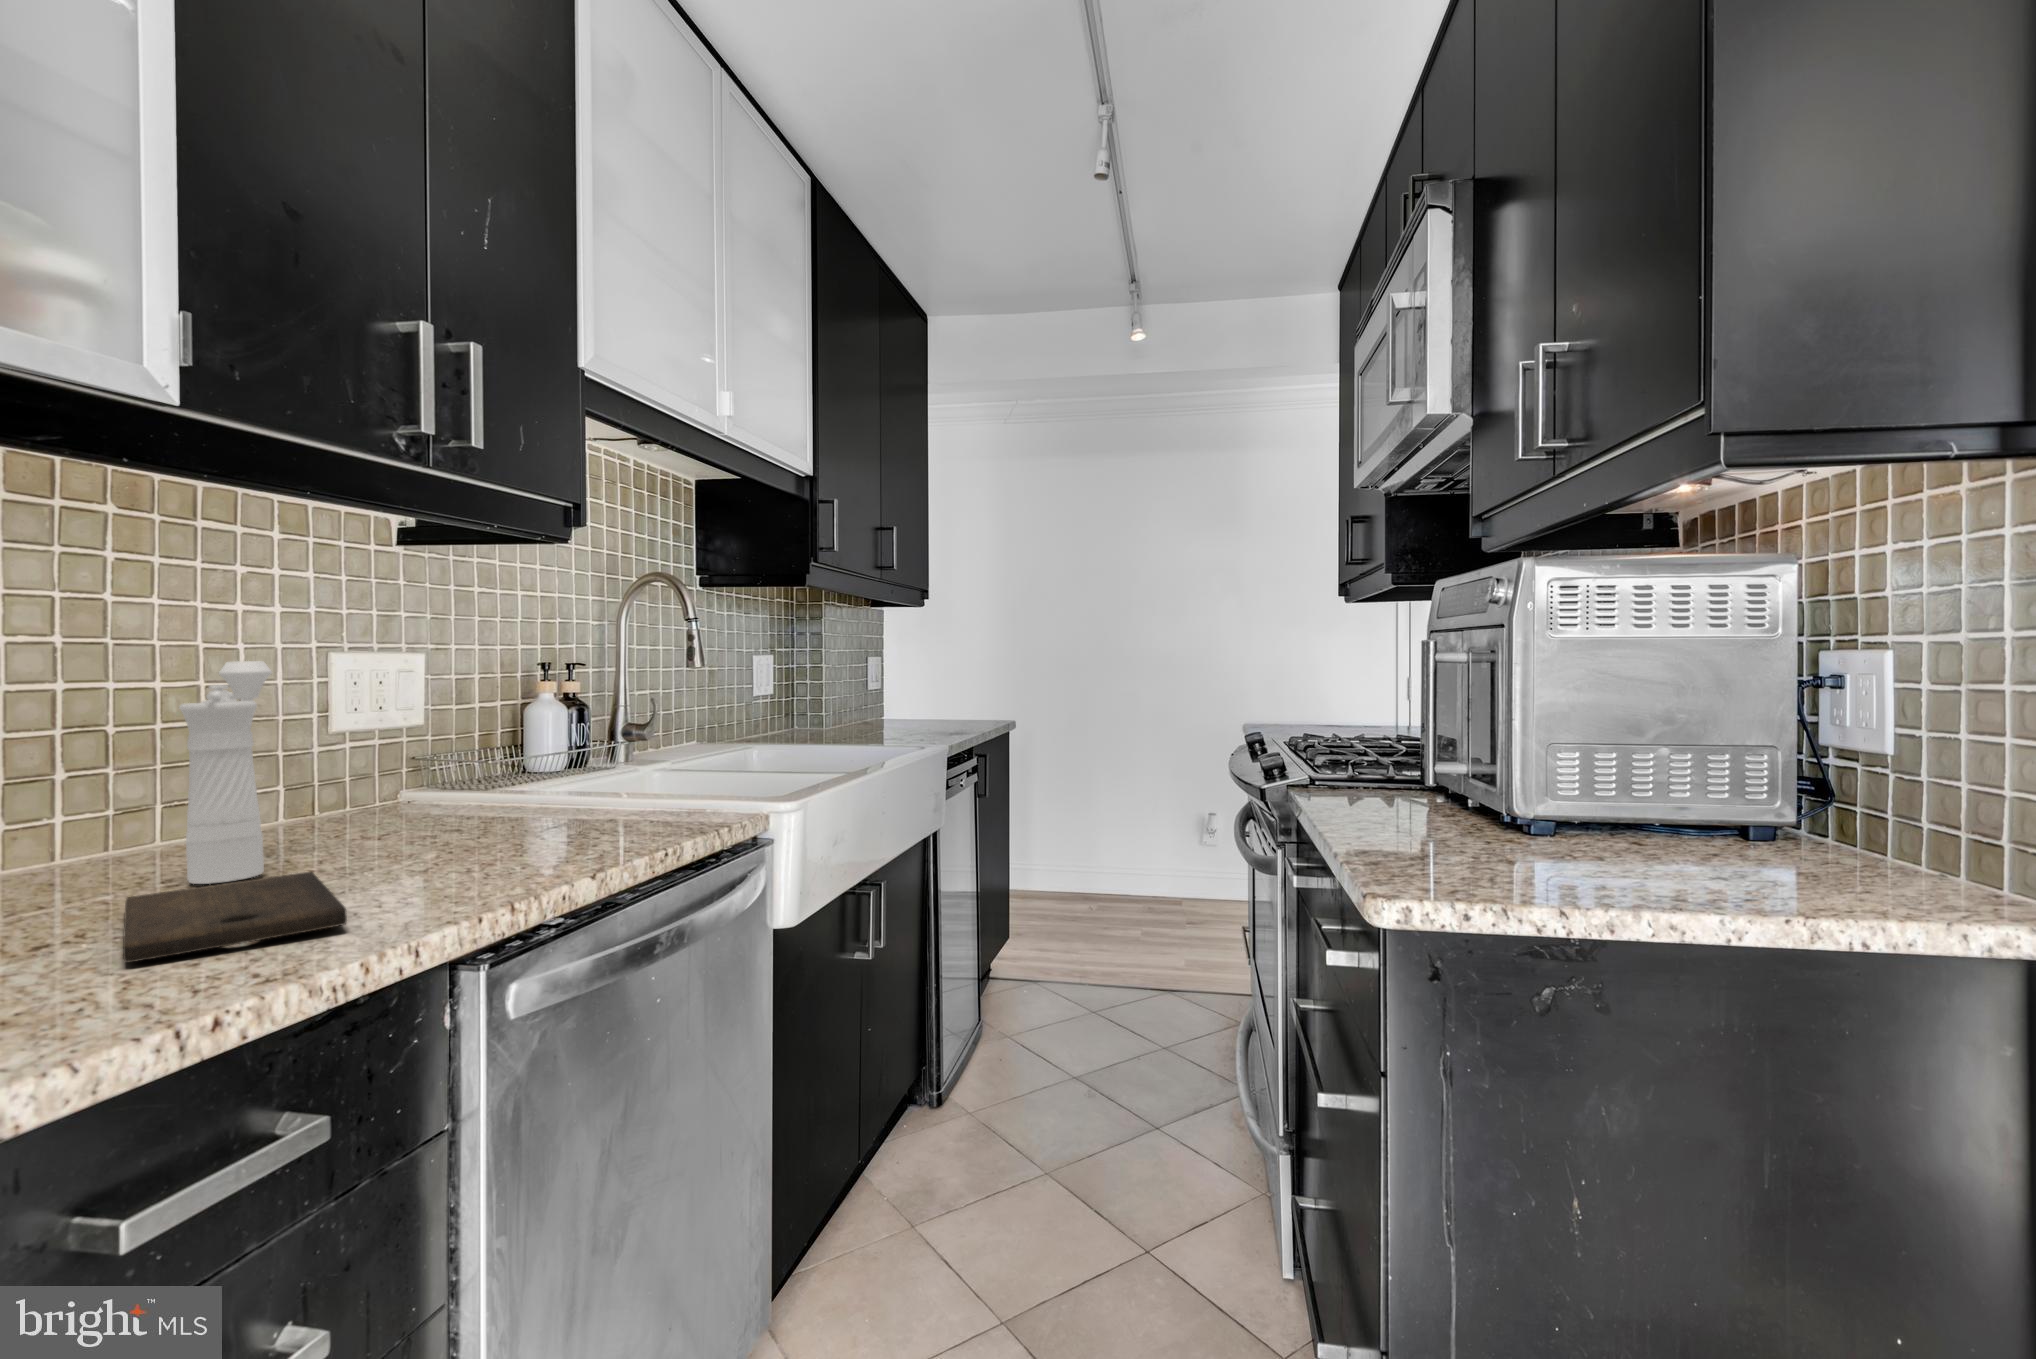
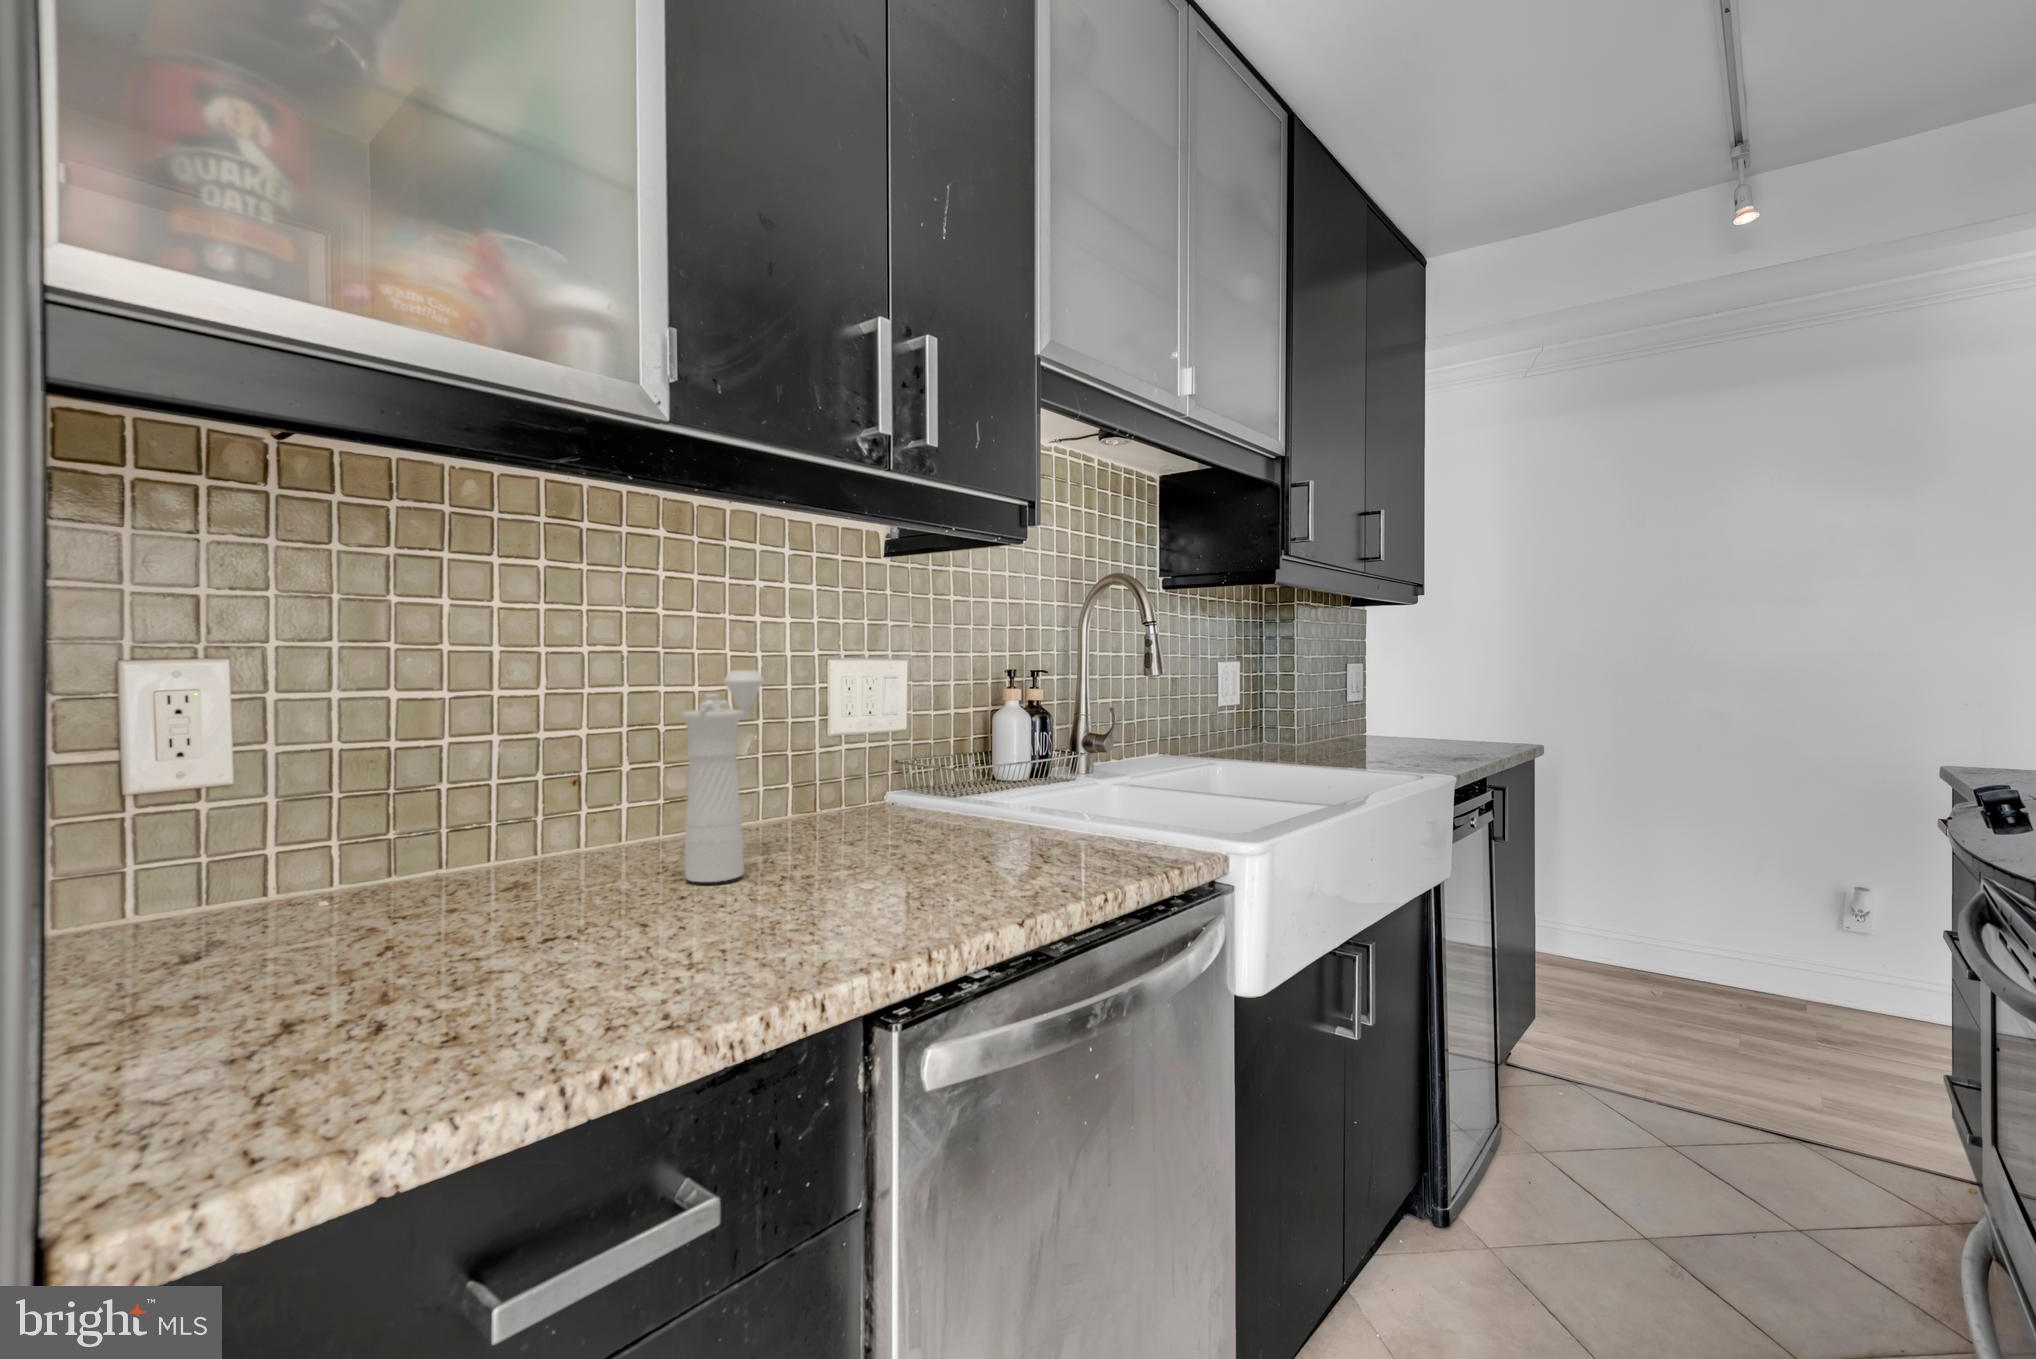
cutting board: present [123,872,347,962] -> none [583,883,772,976]

